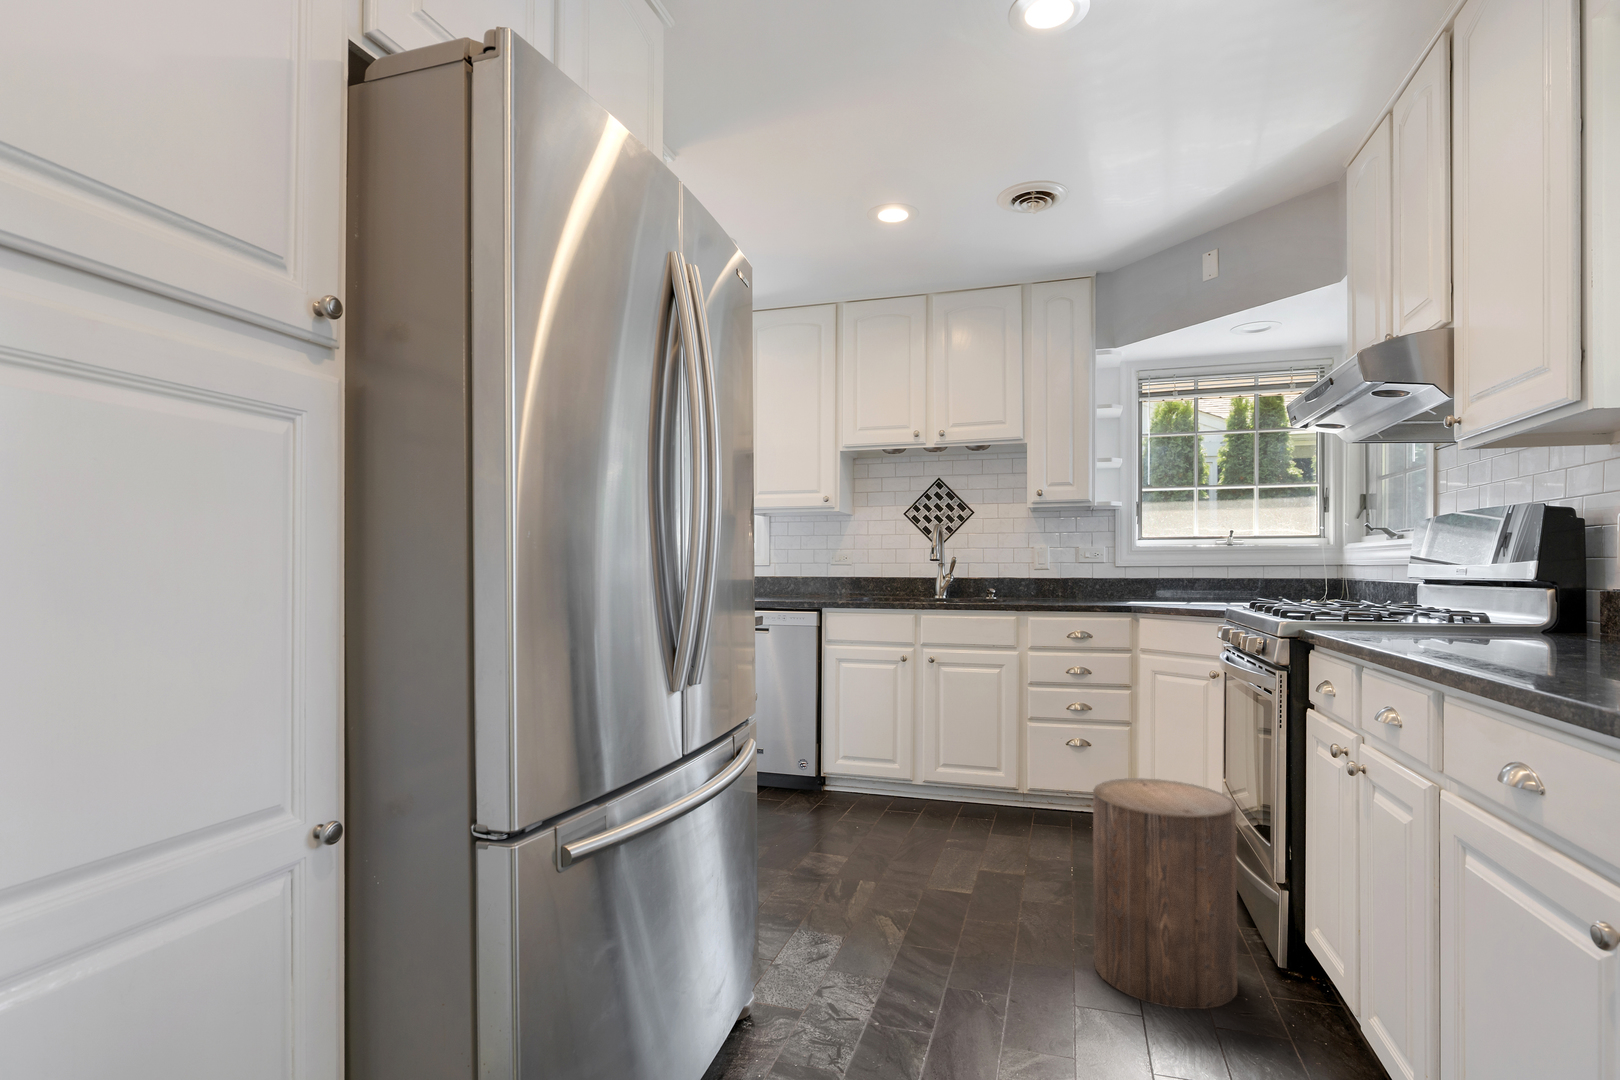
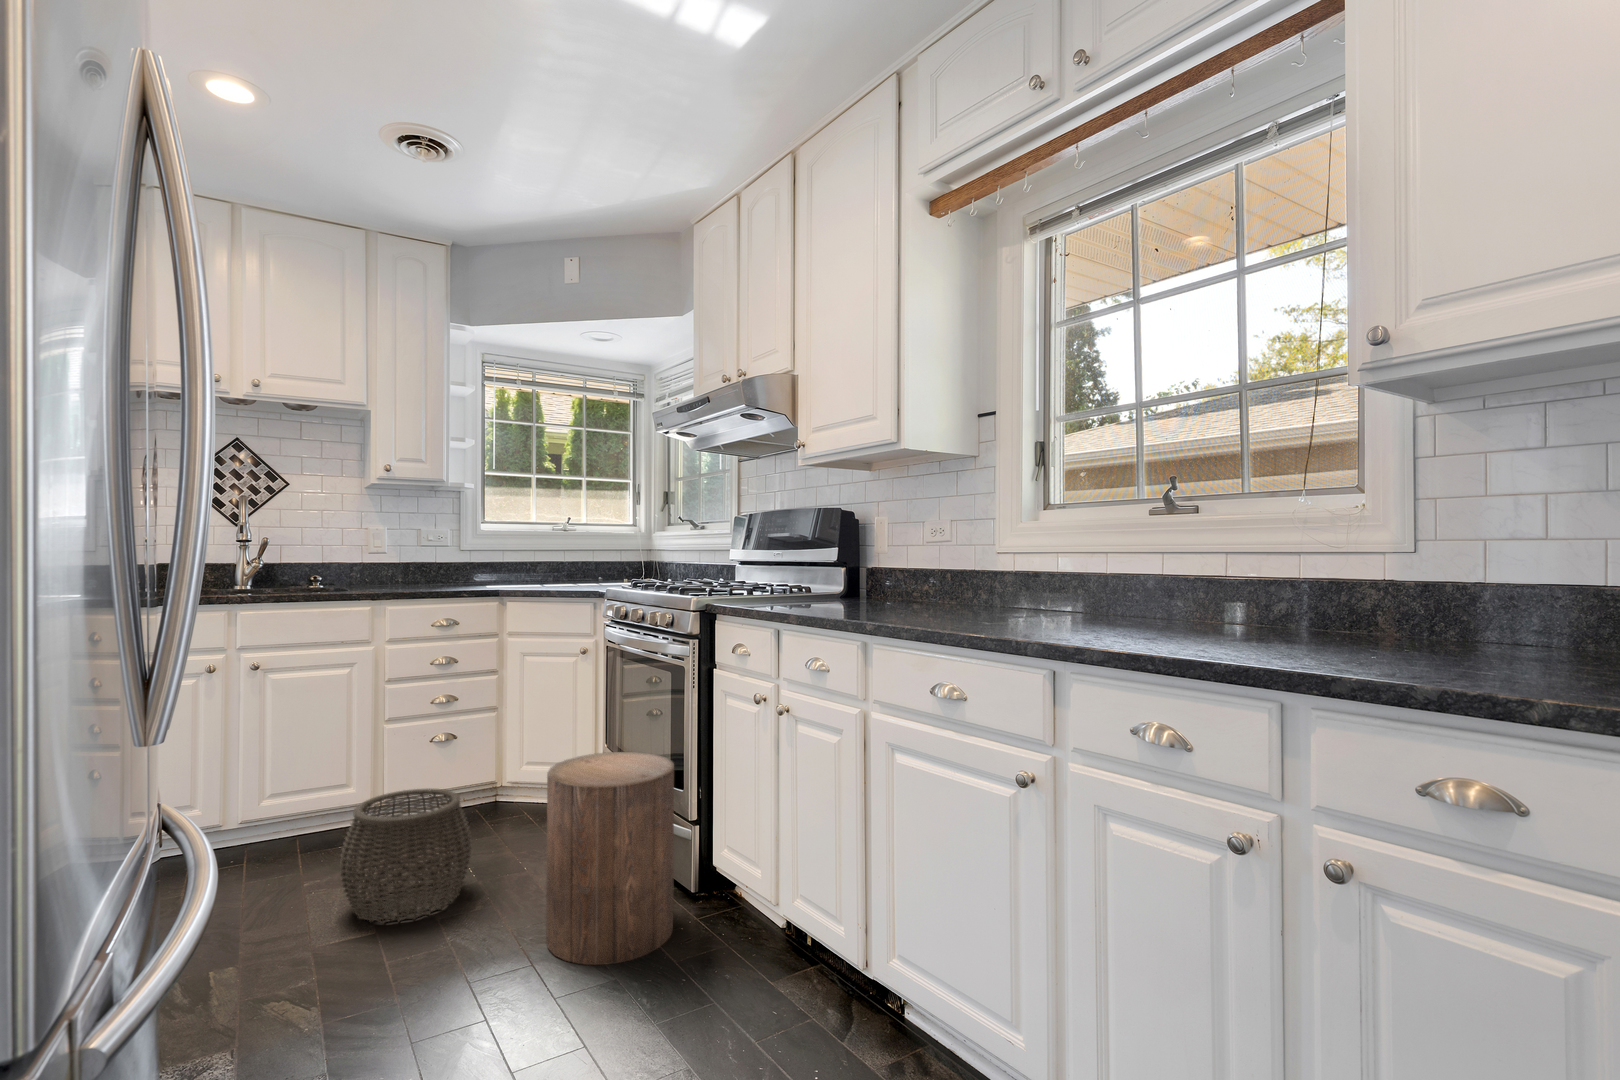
woven basket: none [953,778,1062,895] -> present [340,788,472,923]

